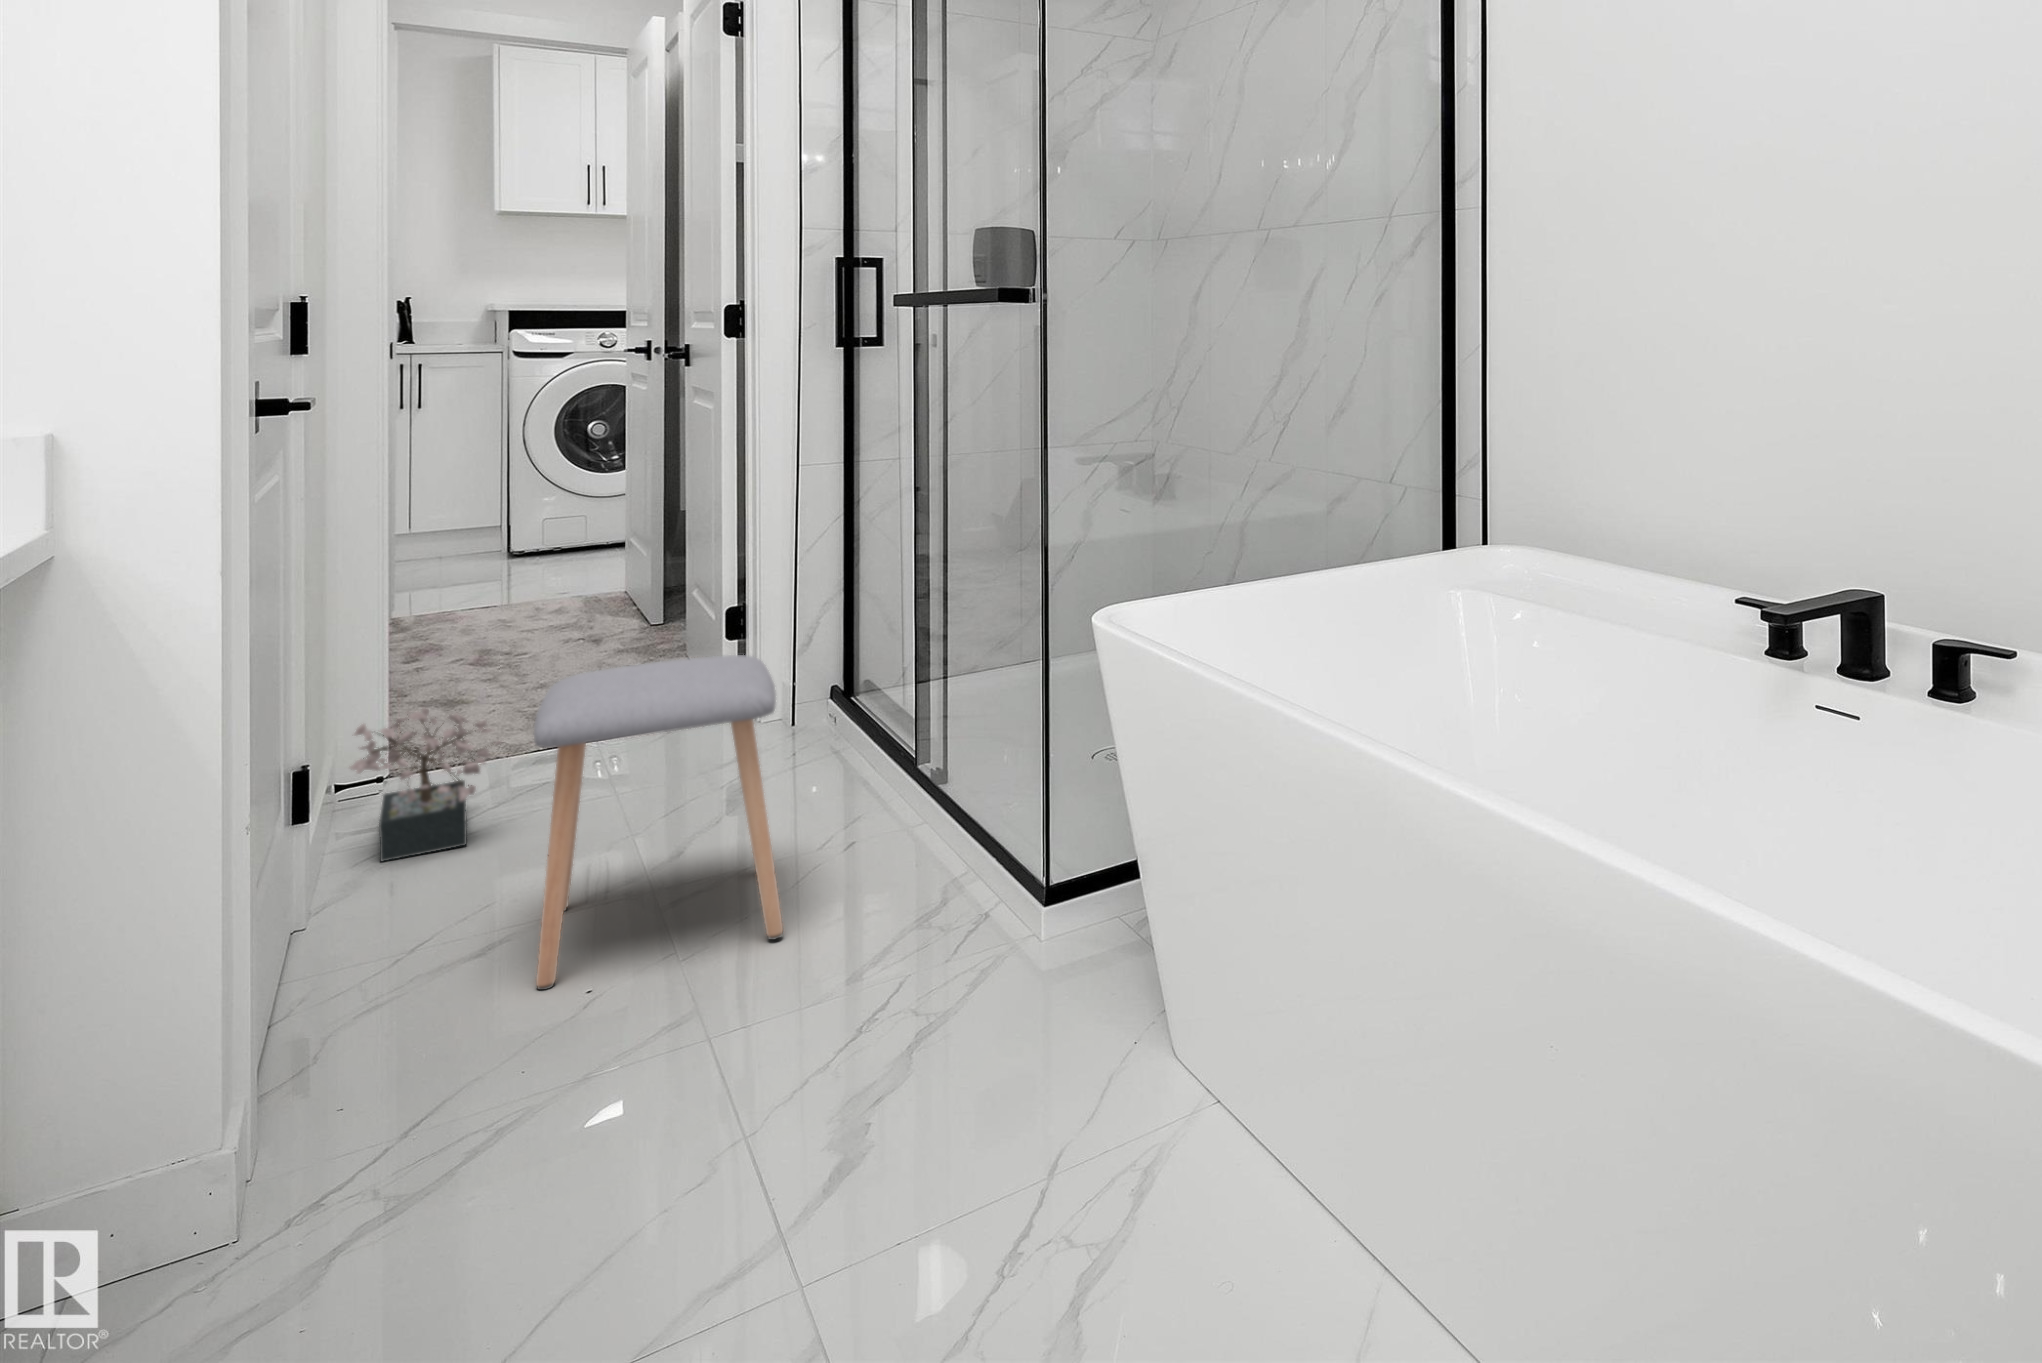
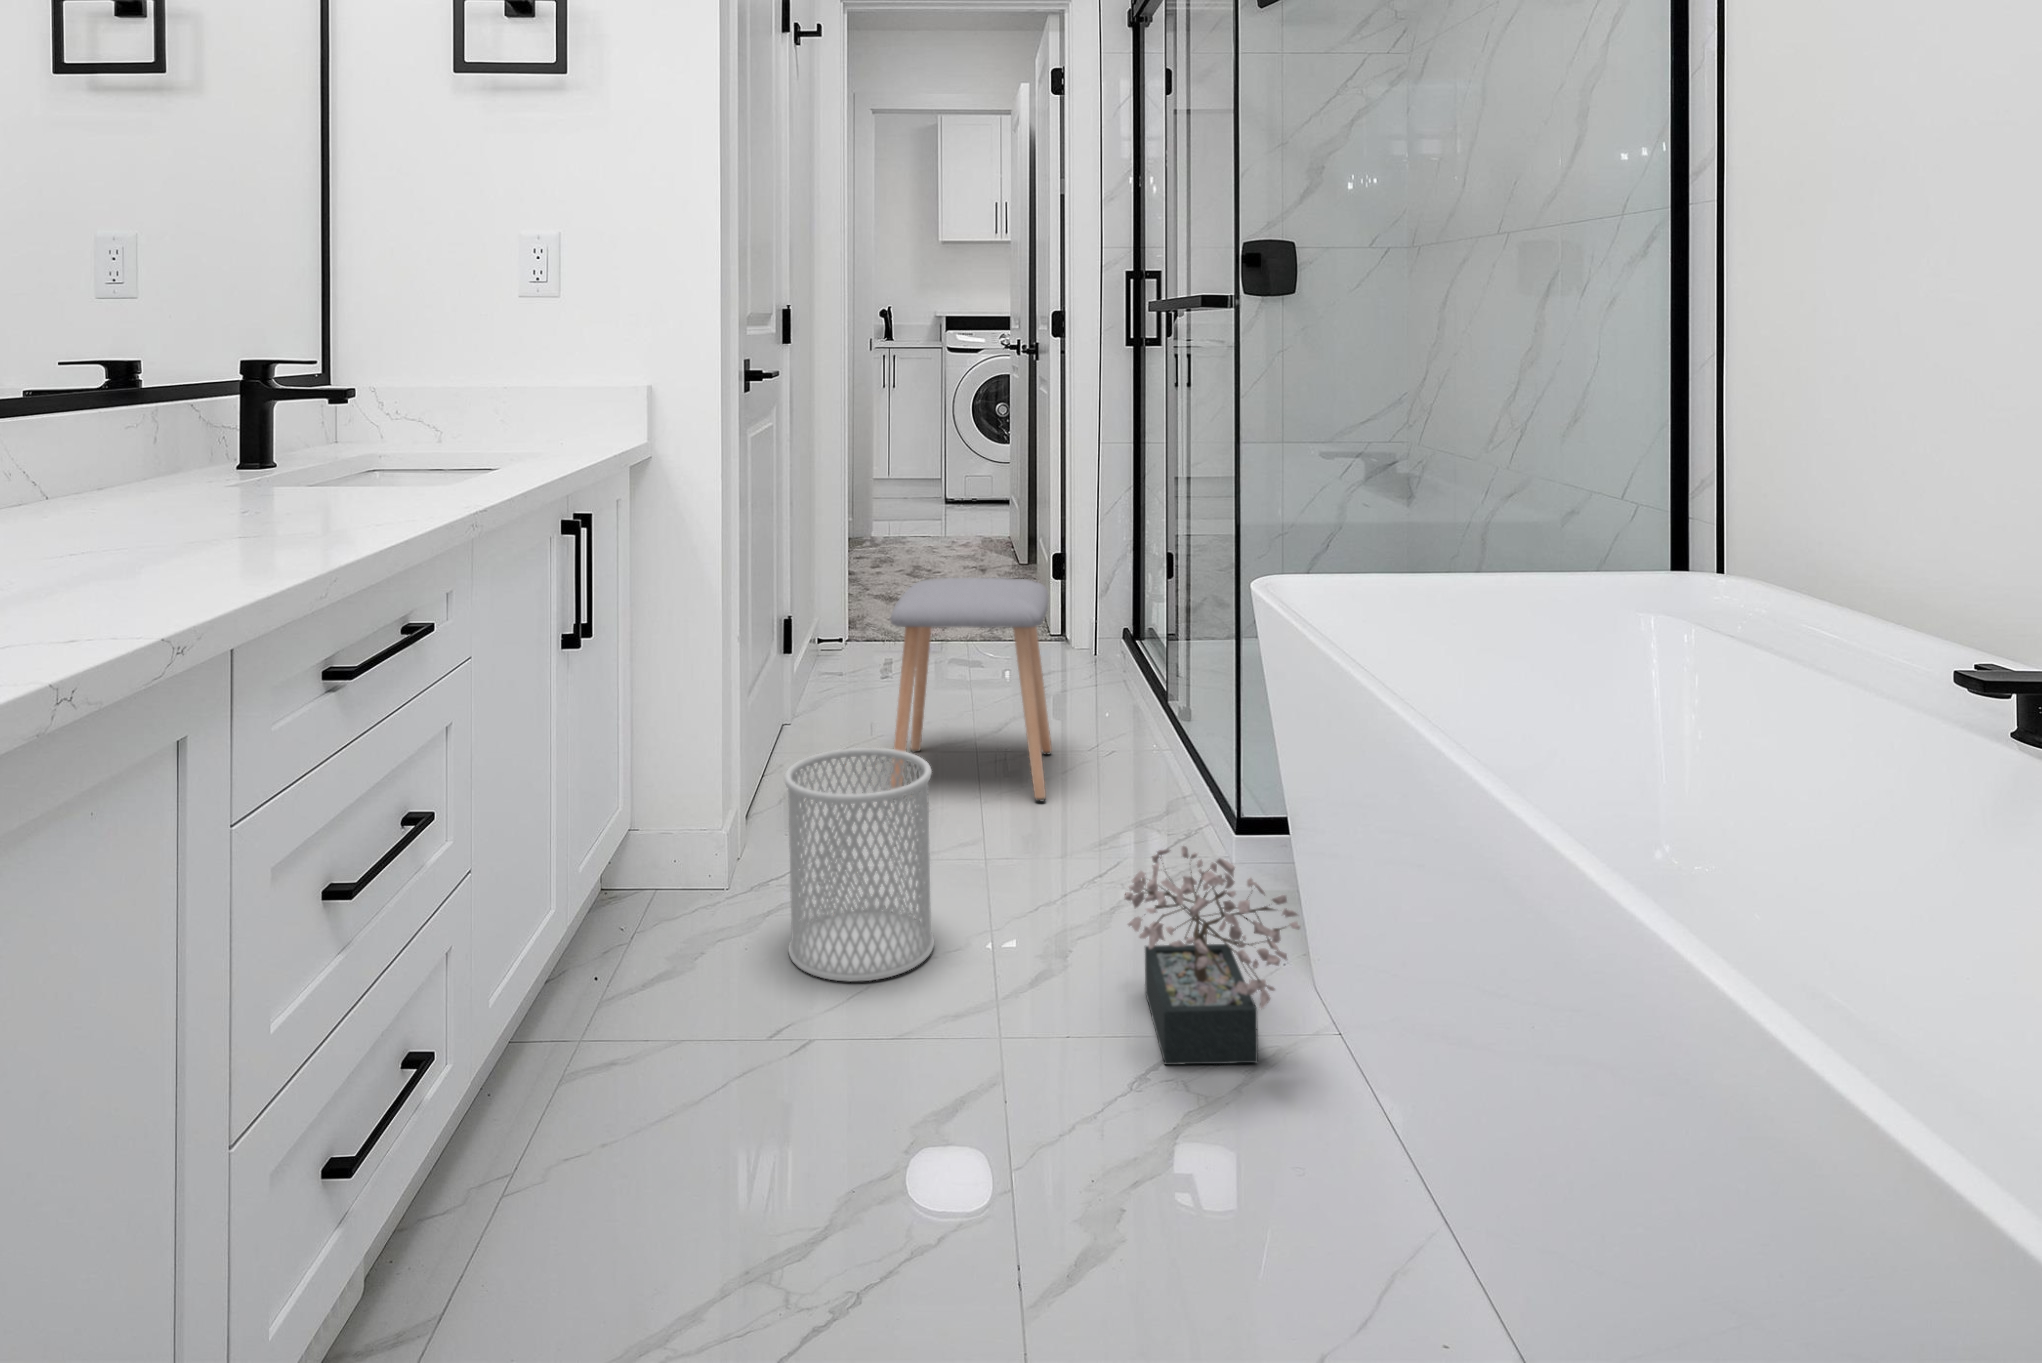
decorative plant: present [350,708,501,861] -> present [1124,846,1300,1065]
wastebasket: none [410,931,678,1310] -> present [784,748,934,981]

